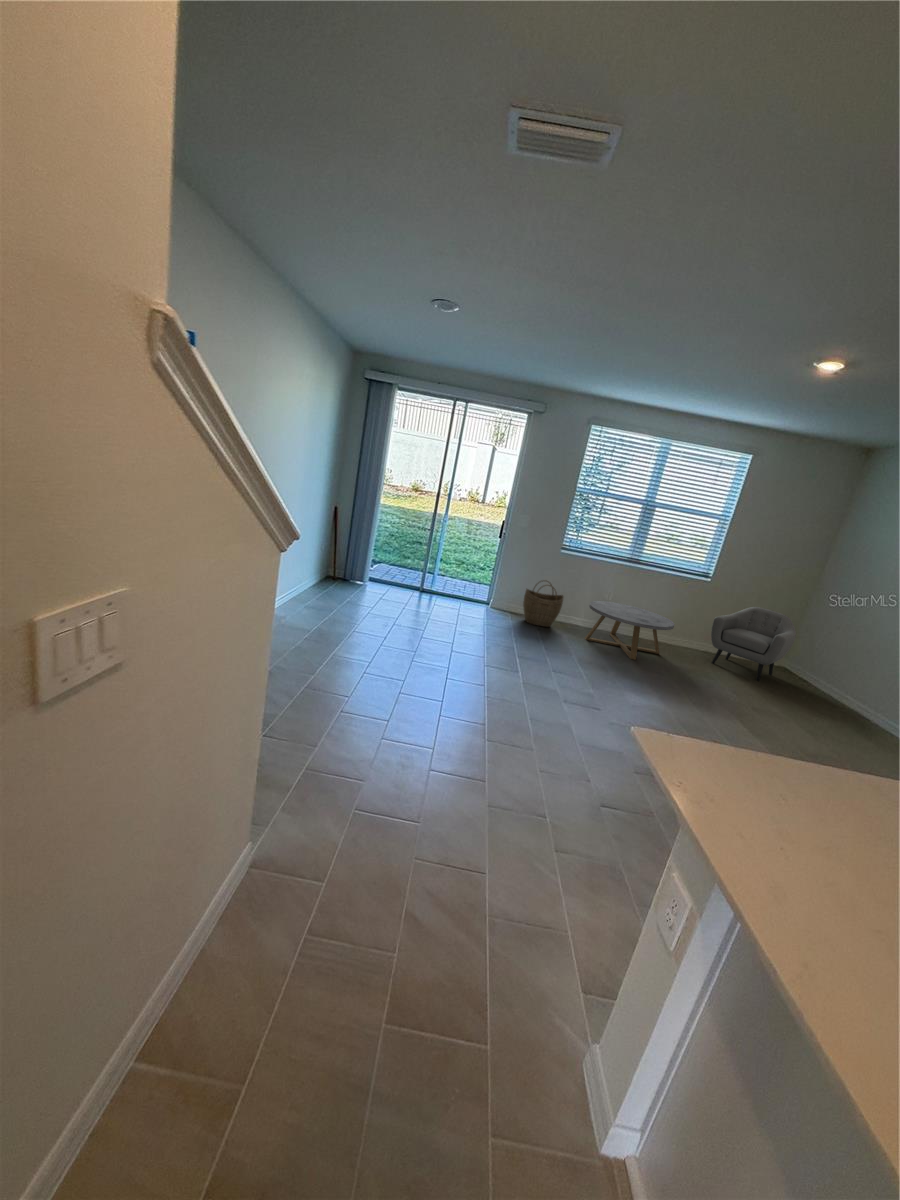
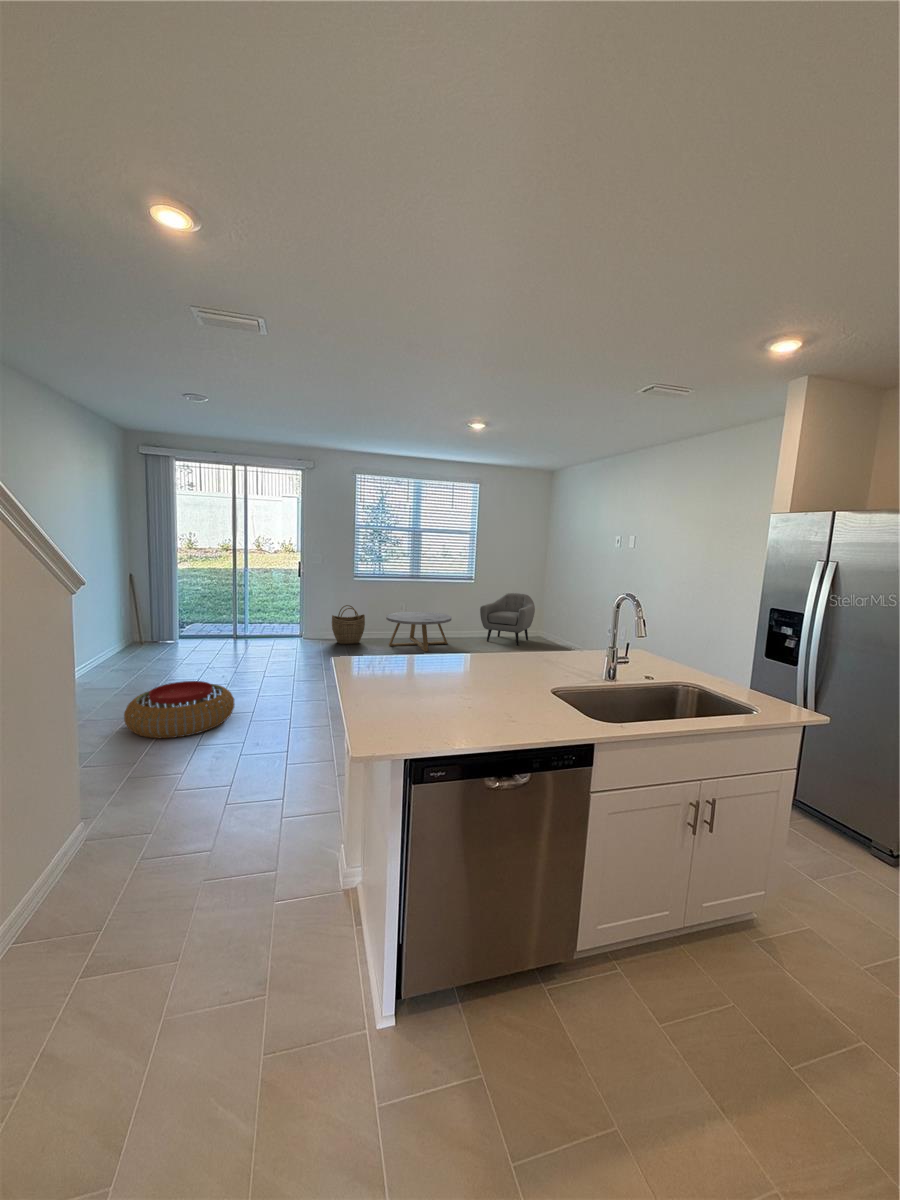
pouf: none [304,643,417,714] -> present [124,681,234,738]

